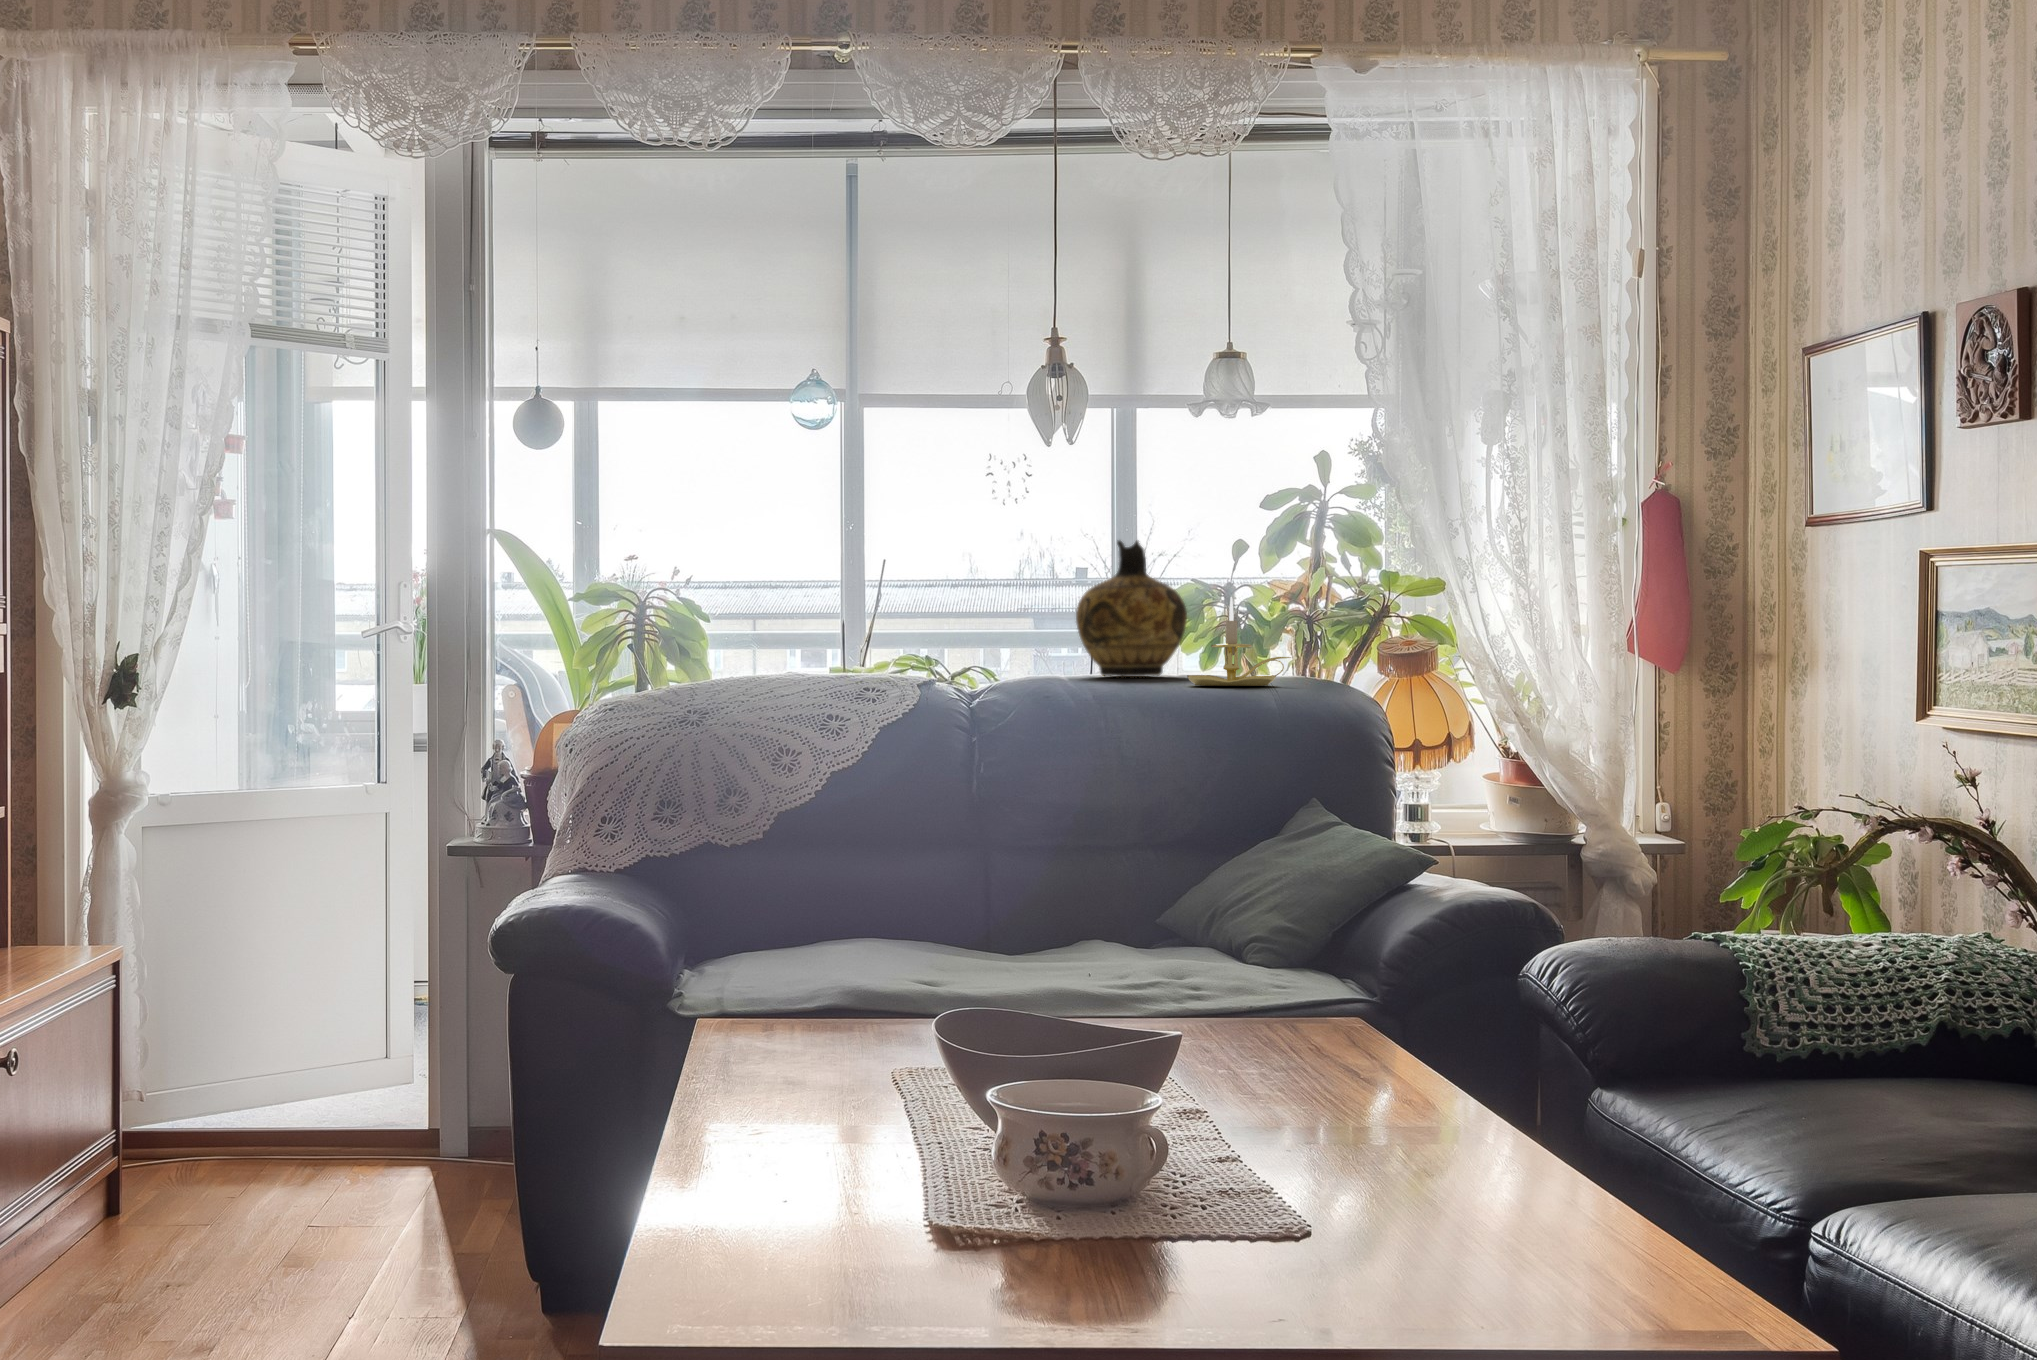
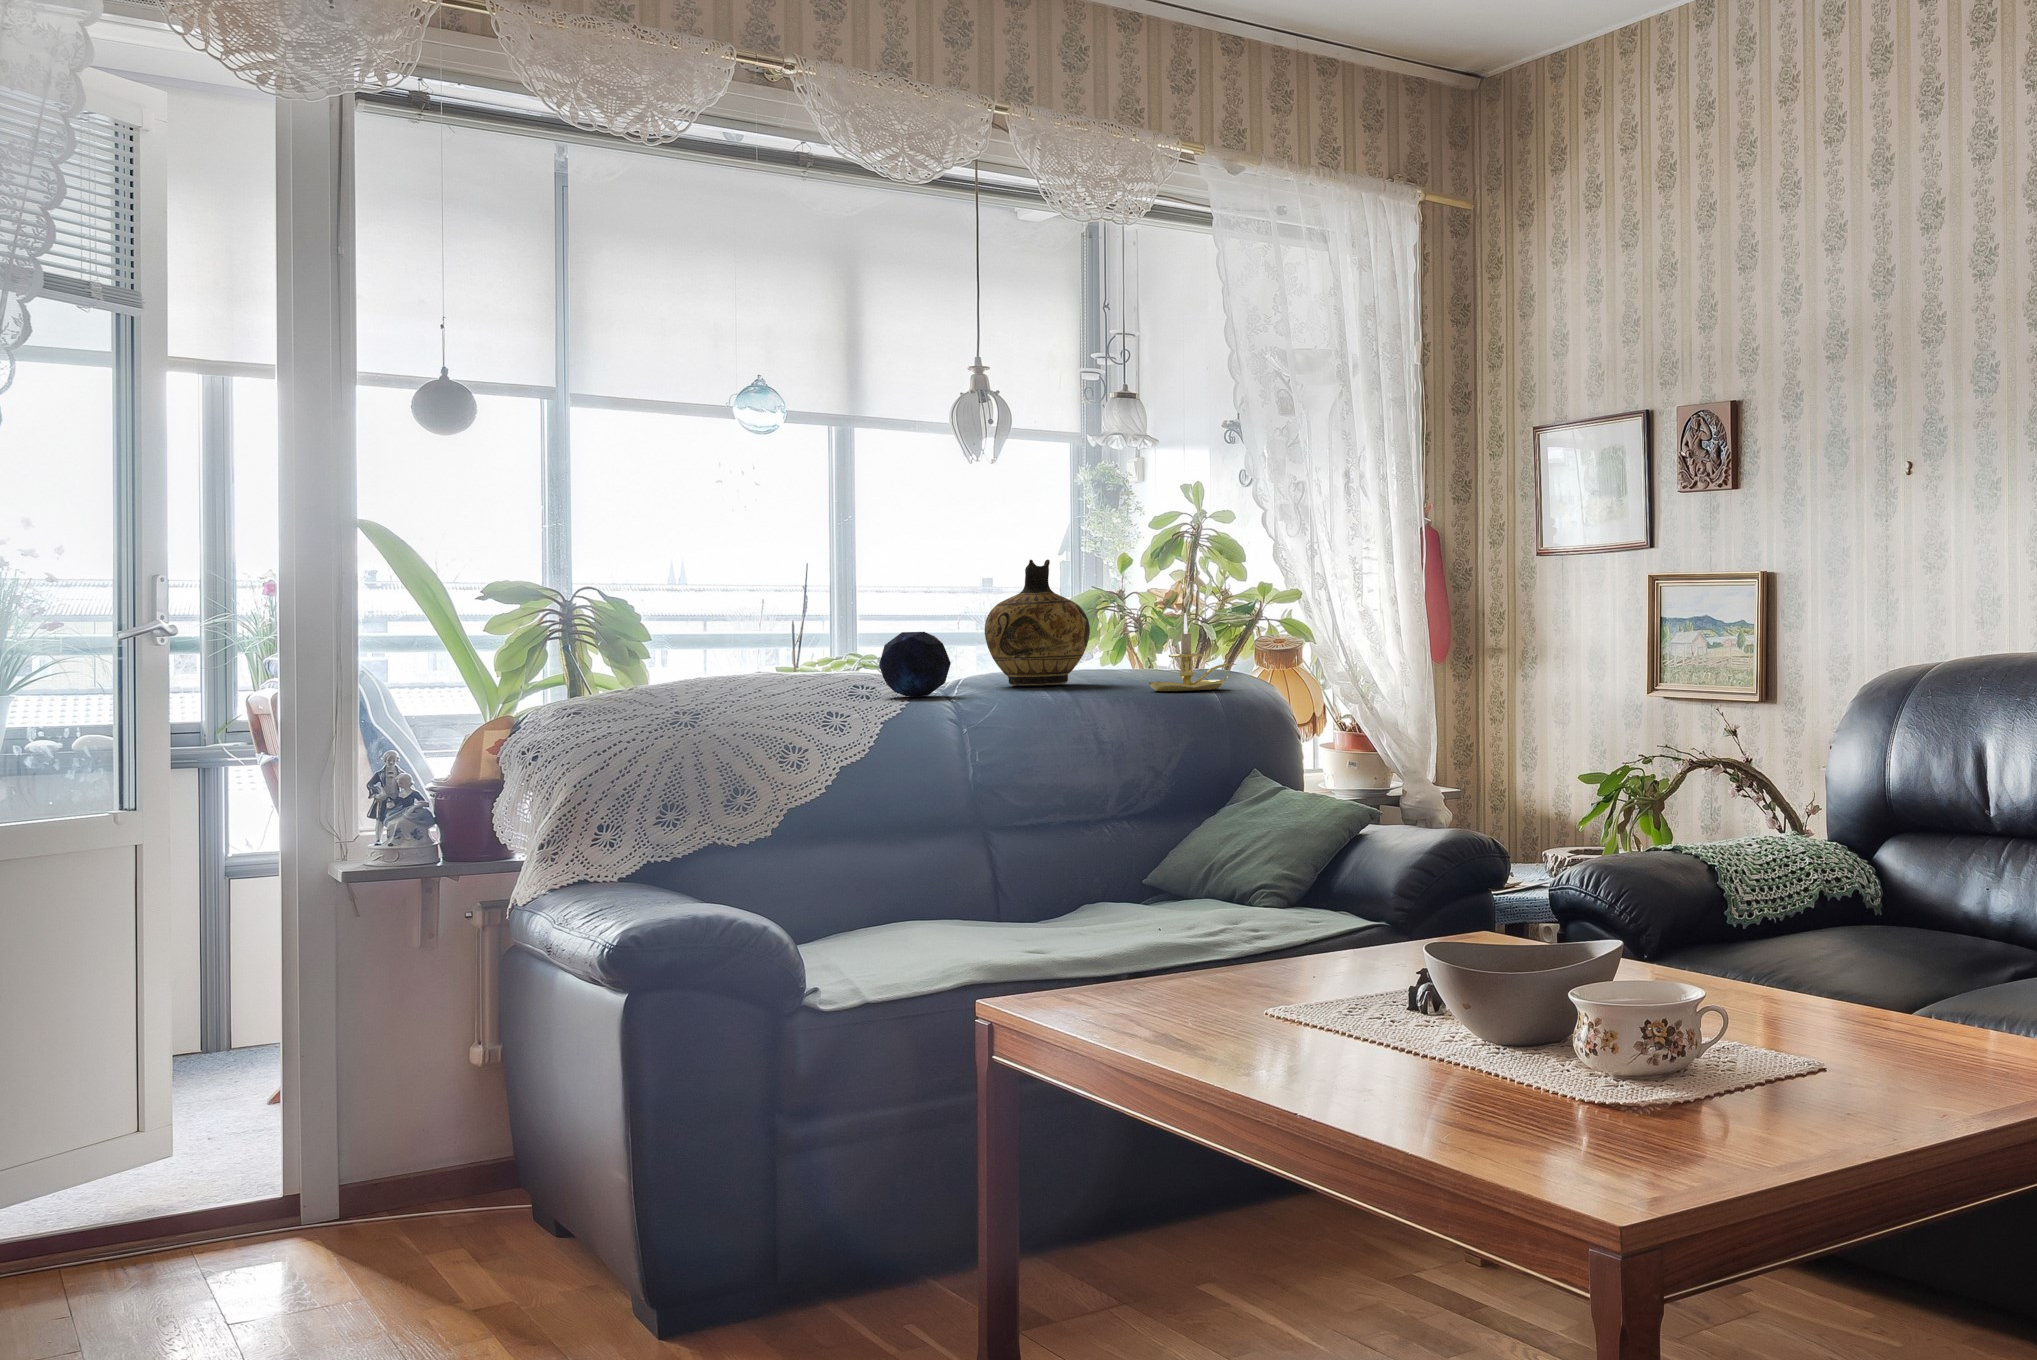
decorative orb: none [926,615,996,682] -> present [879,632,951,696]

